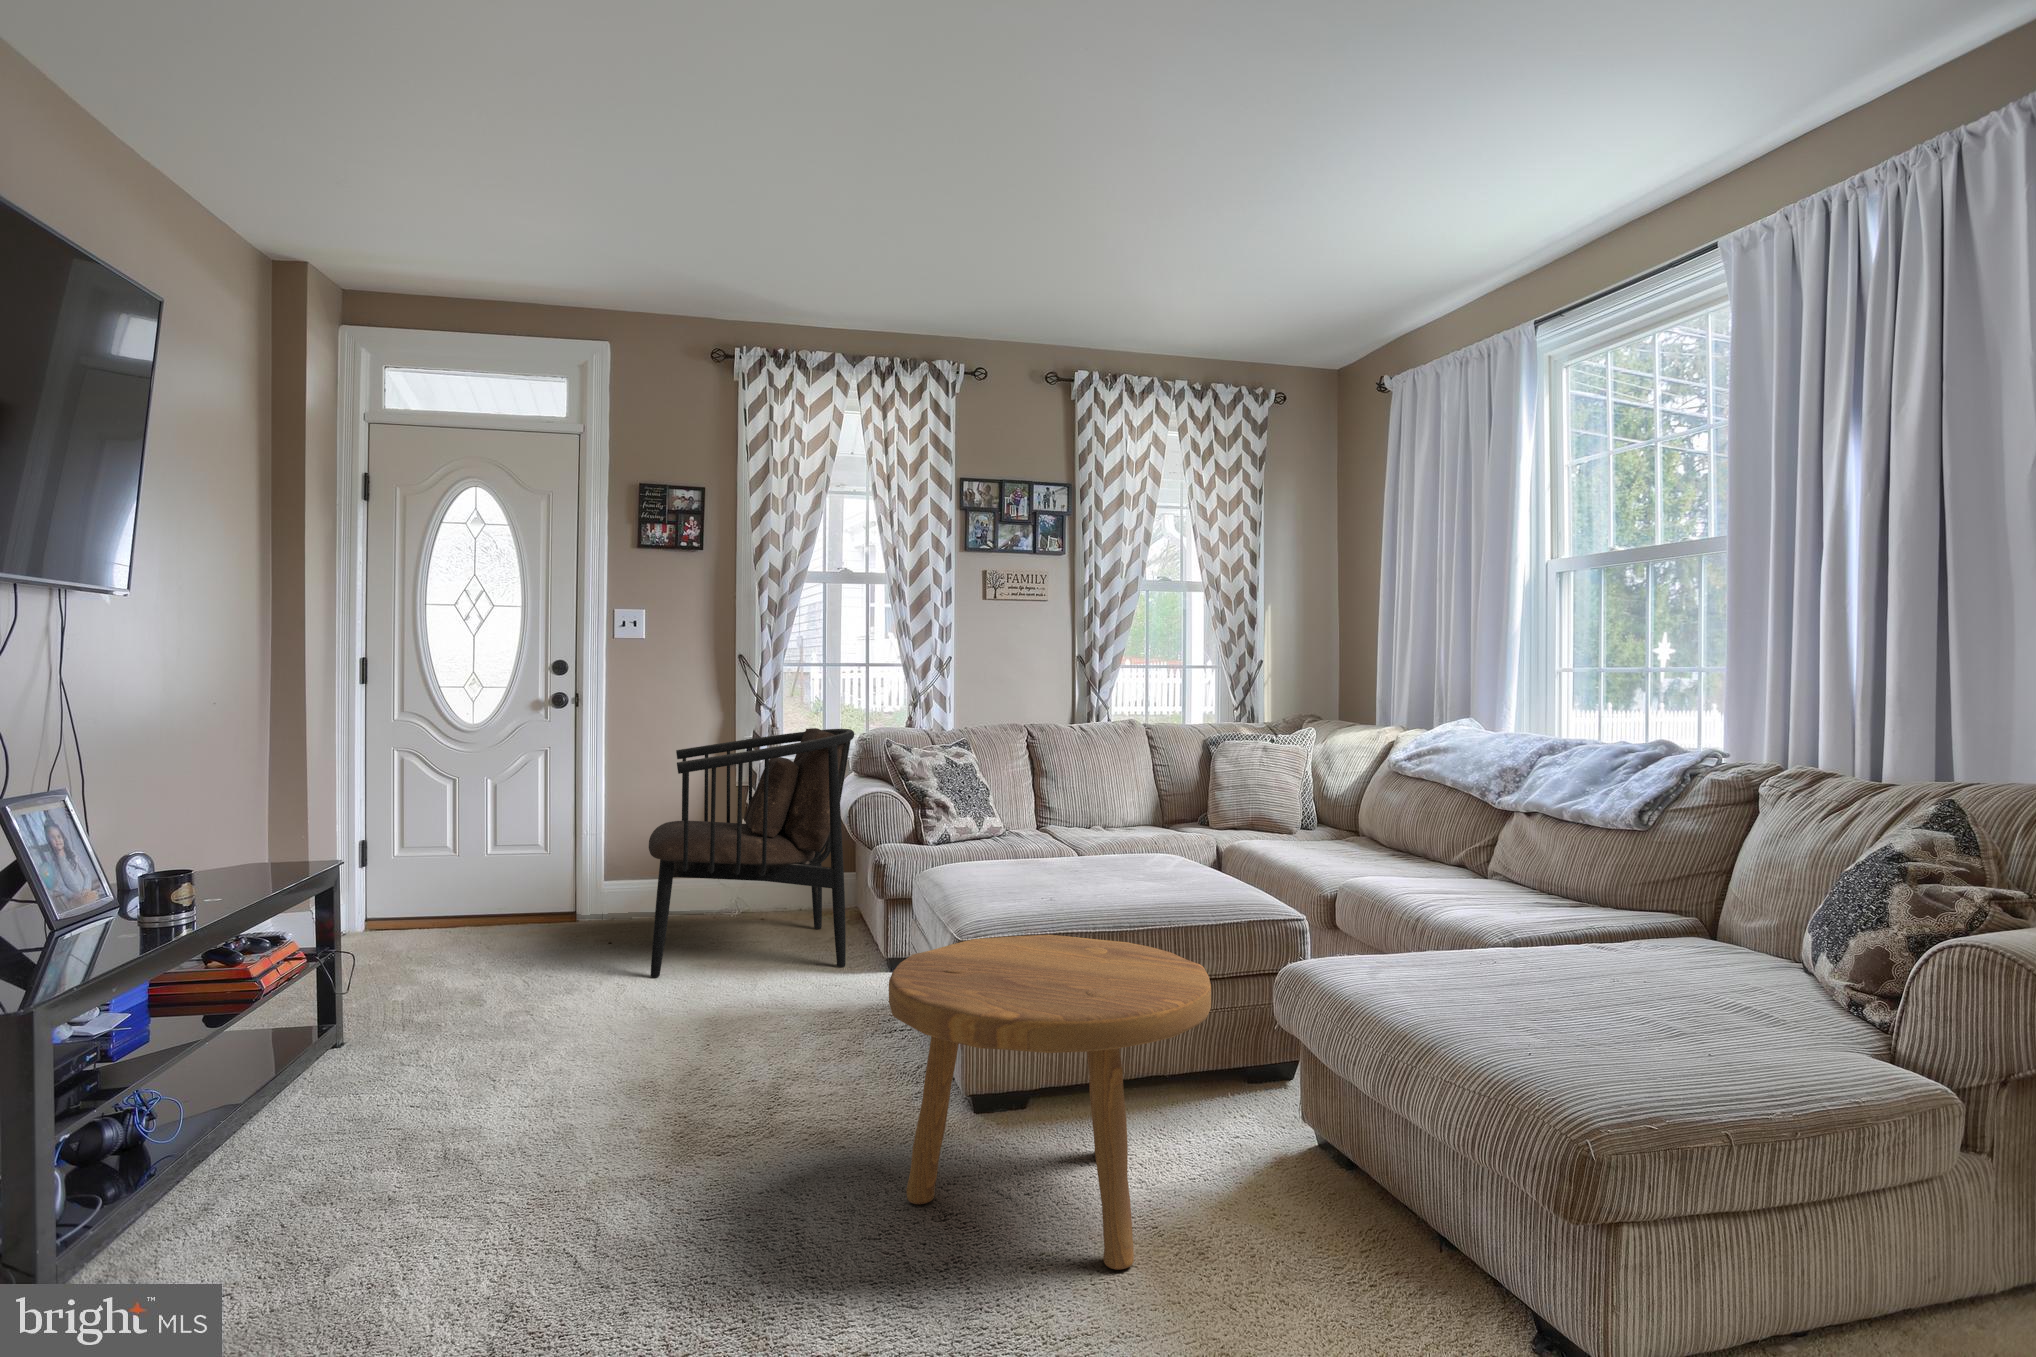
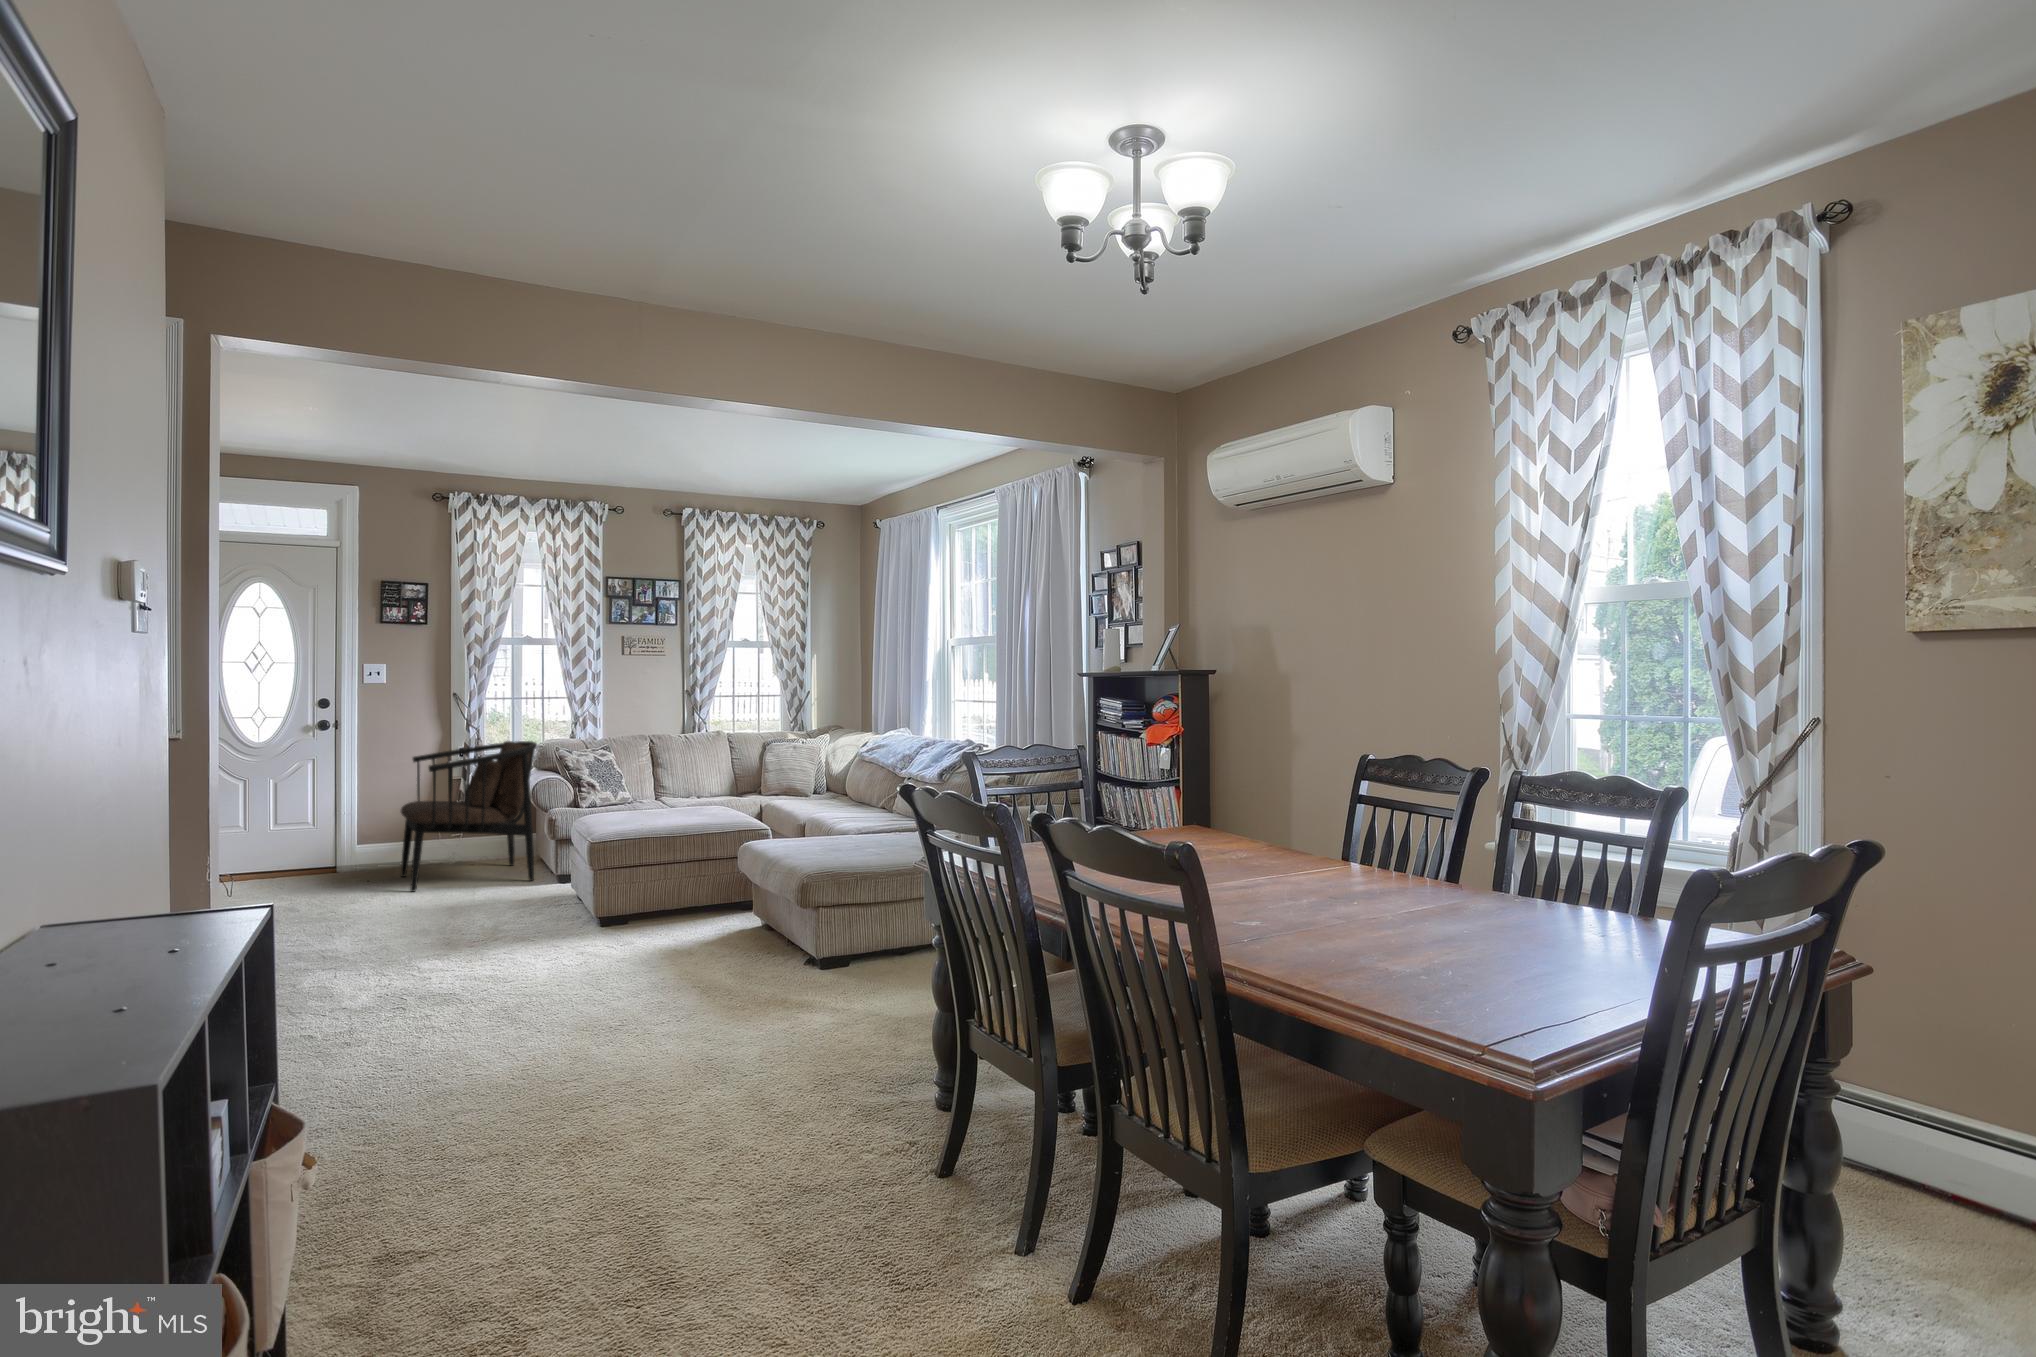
footstool: present [889,935,1211,1270] -> none [567,838,704,951]

